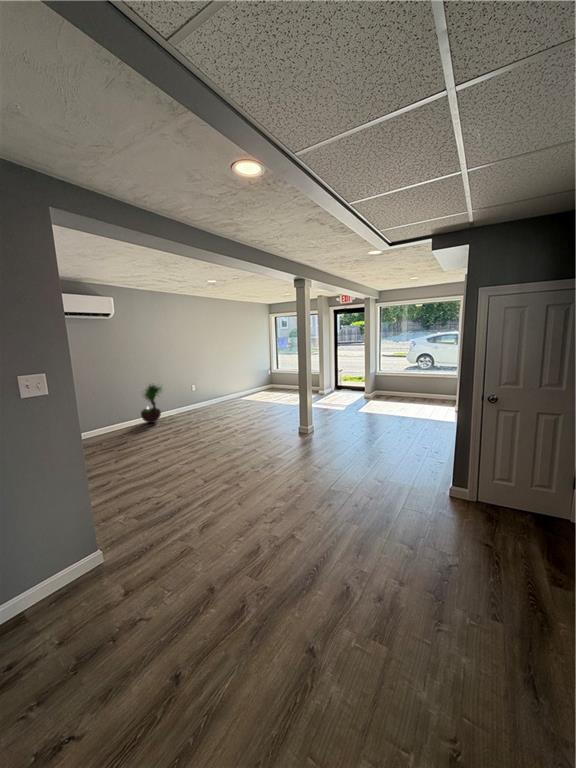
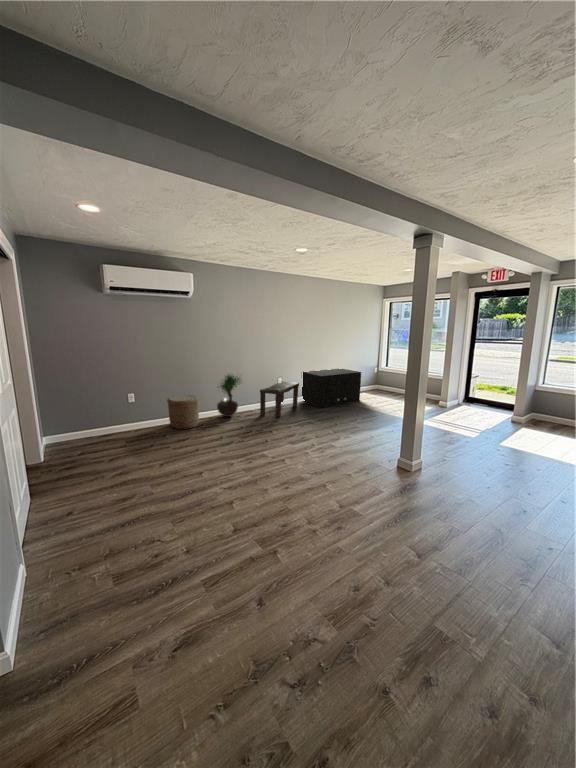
storage cabinet: none [211,373,261,407] -> present [301,369,361,408]
bench: none [180,388,211,418] -> present [260,382,299,417]
woven basket: none [95,406,127,438] -> present [167,395,199,429]

